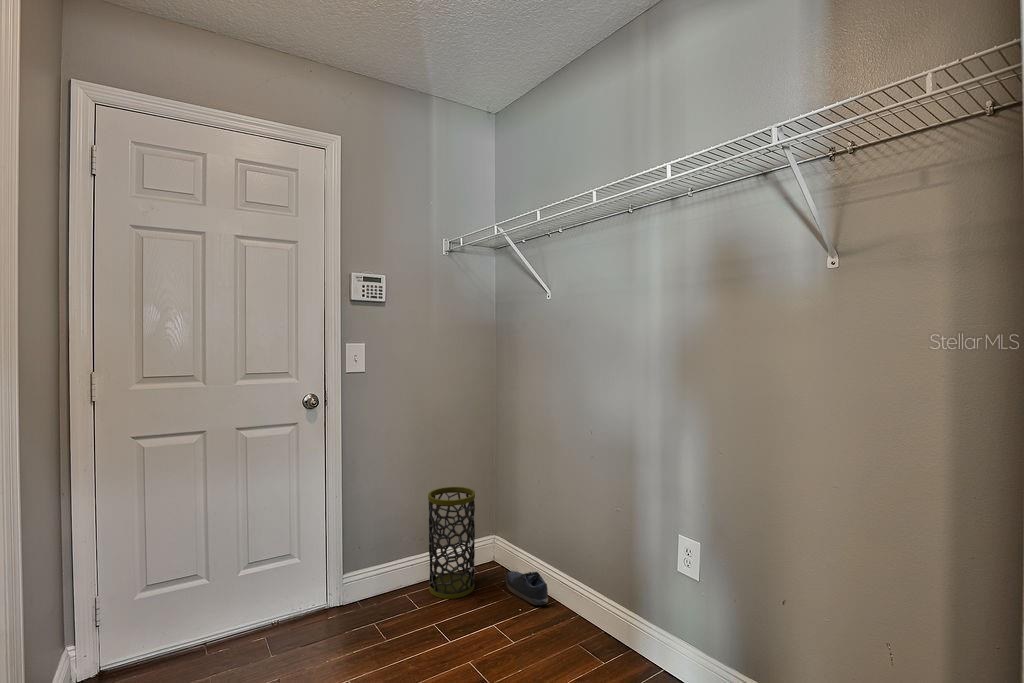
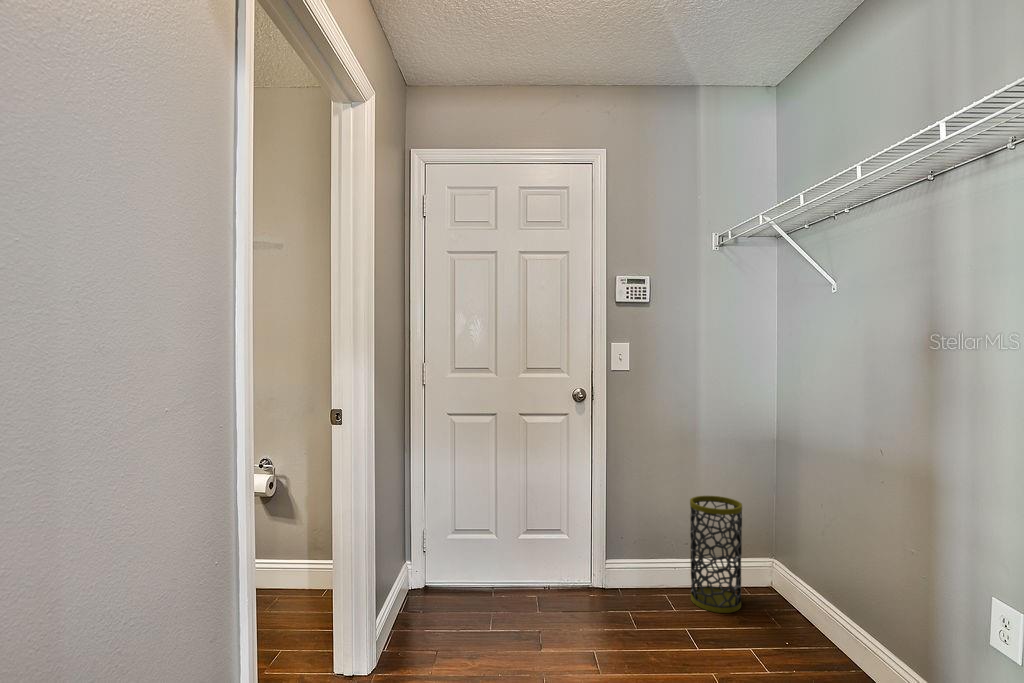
shoe: present [505,571,548,605] -> none [778,602,826,647]

